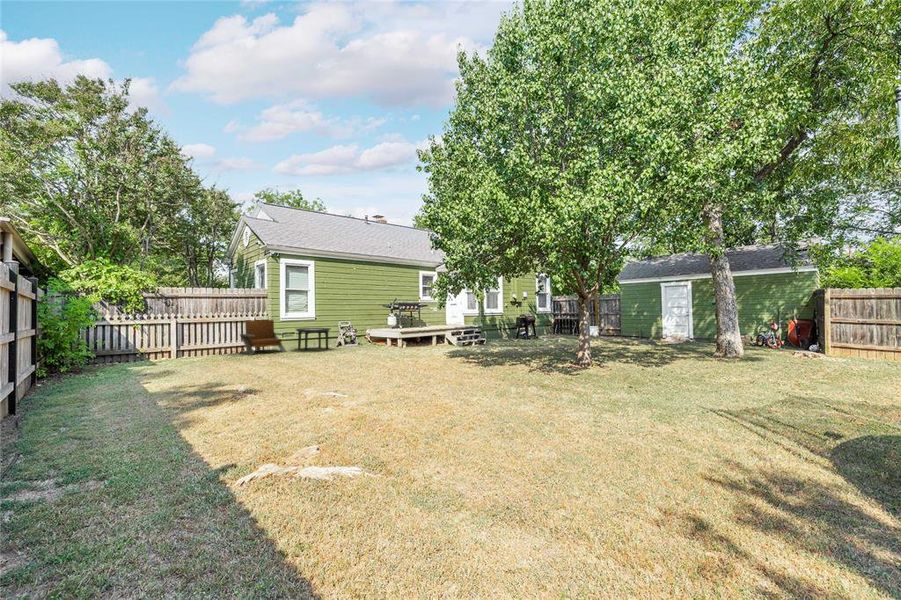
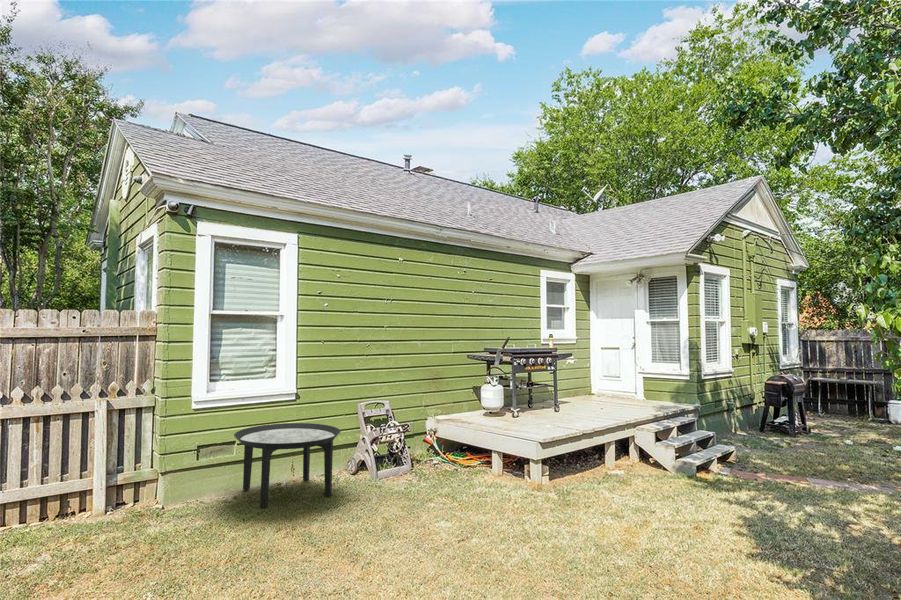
lounge chair: present [240,320,286,355] -> none [45,408,201,552]

